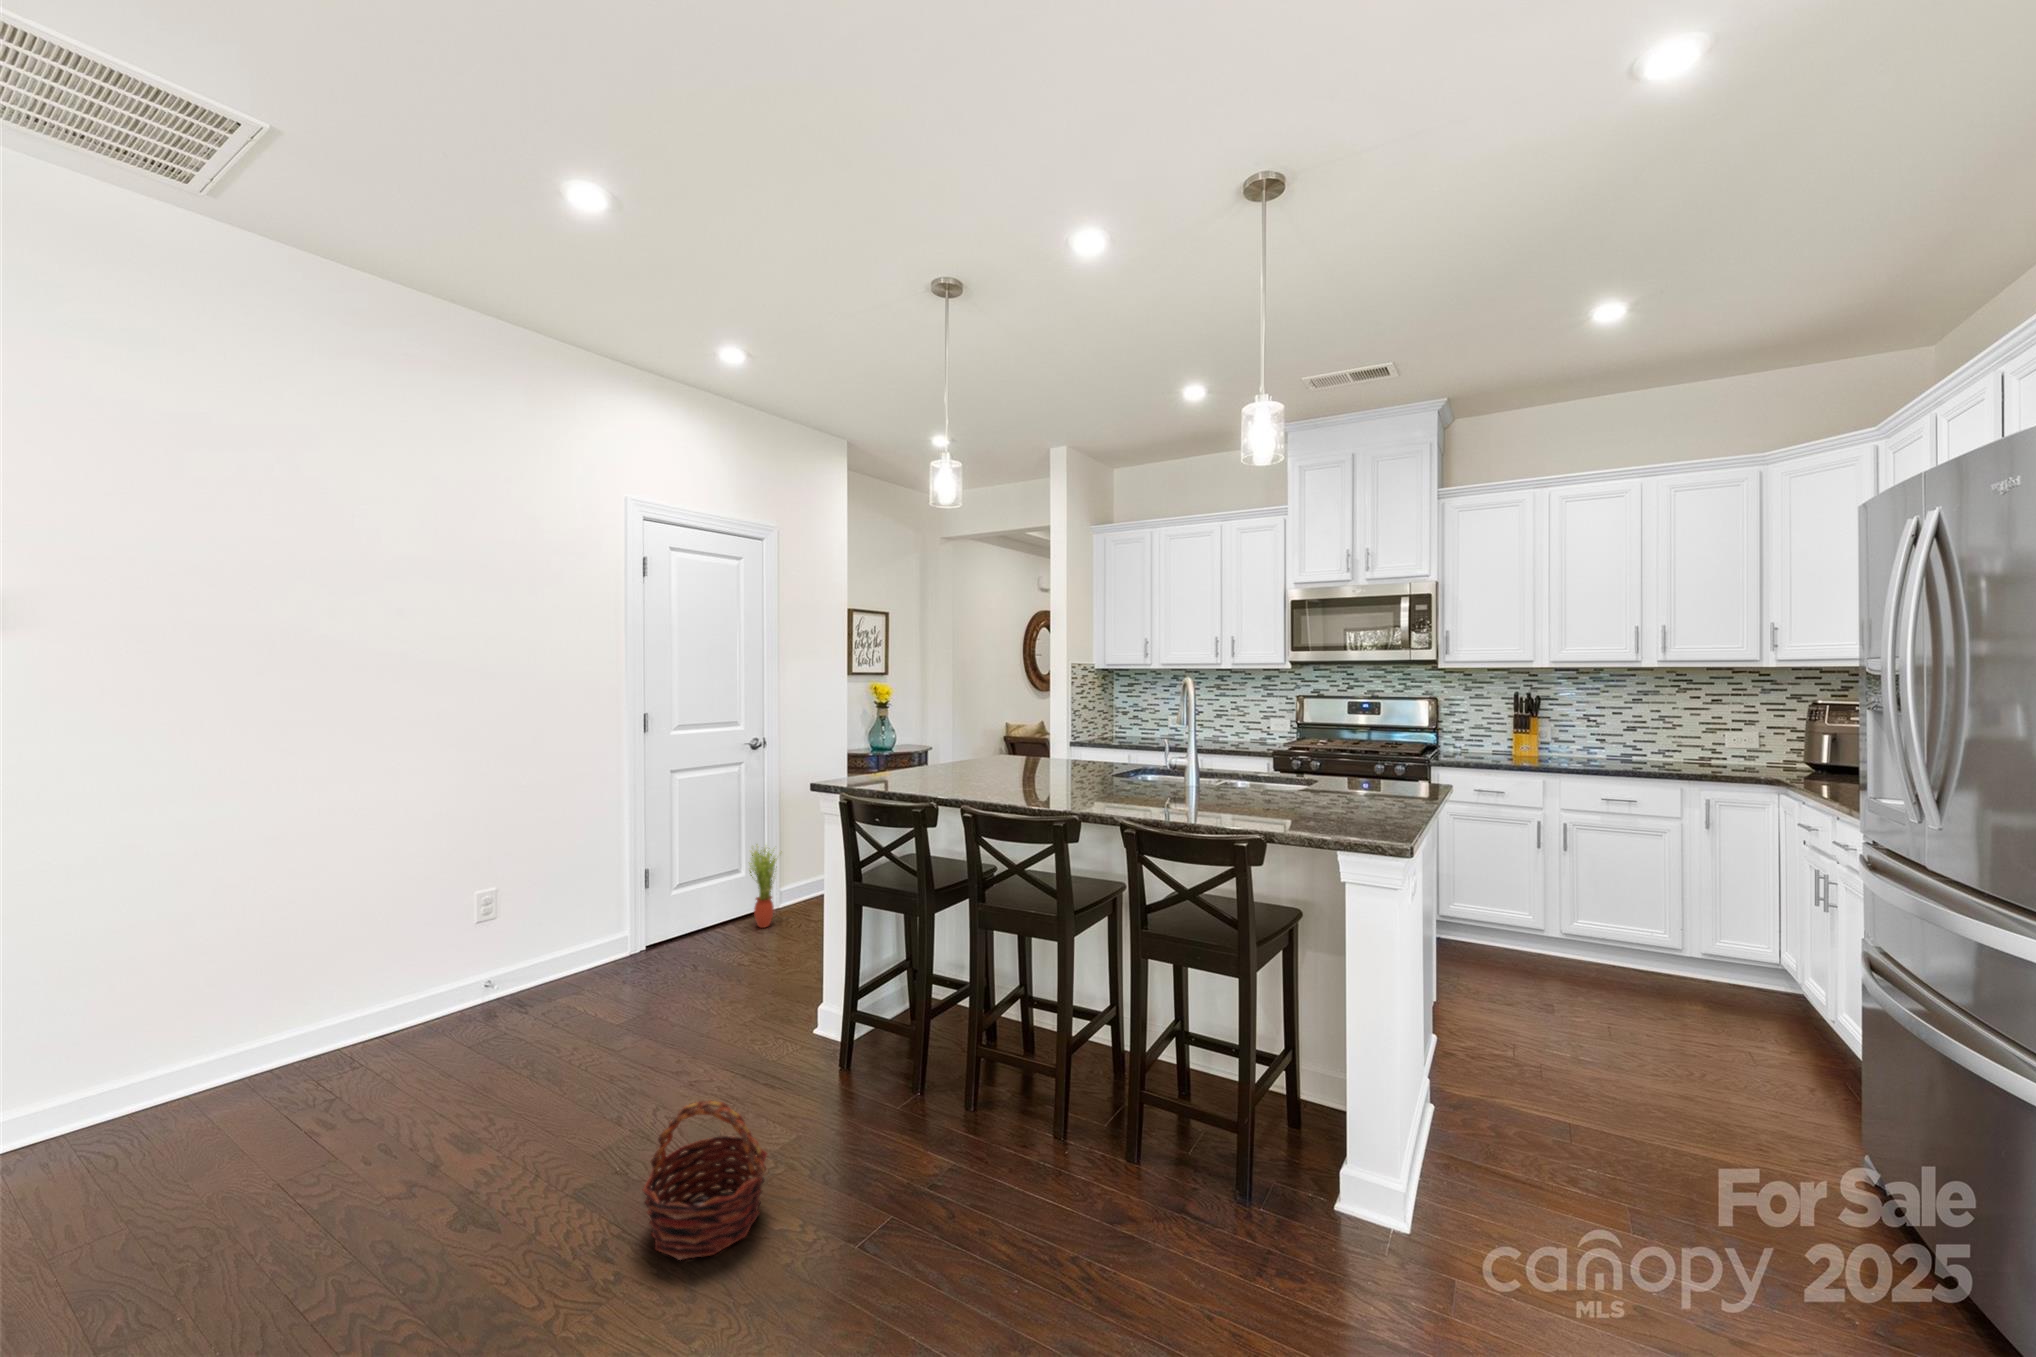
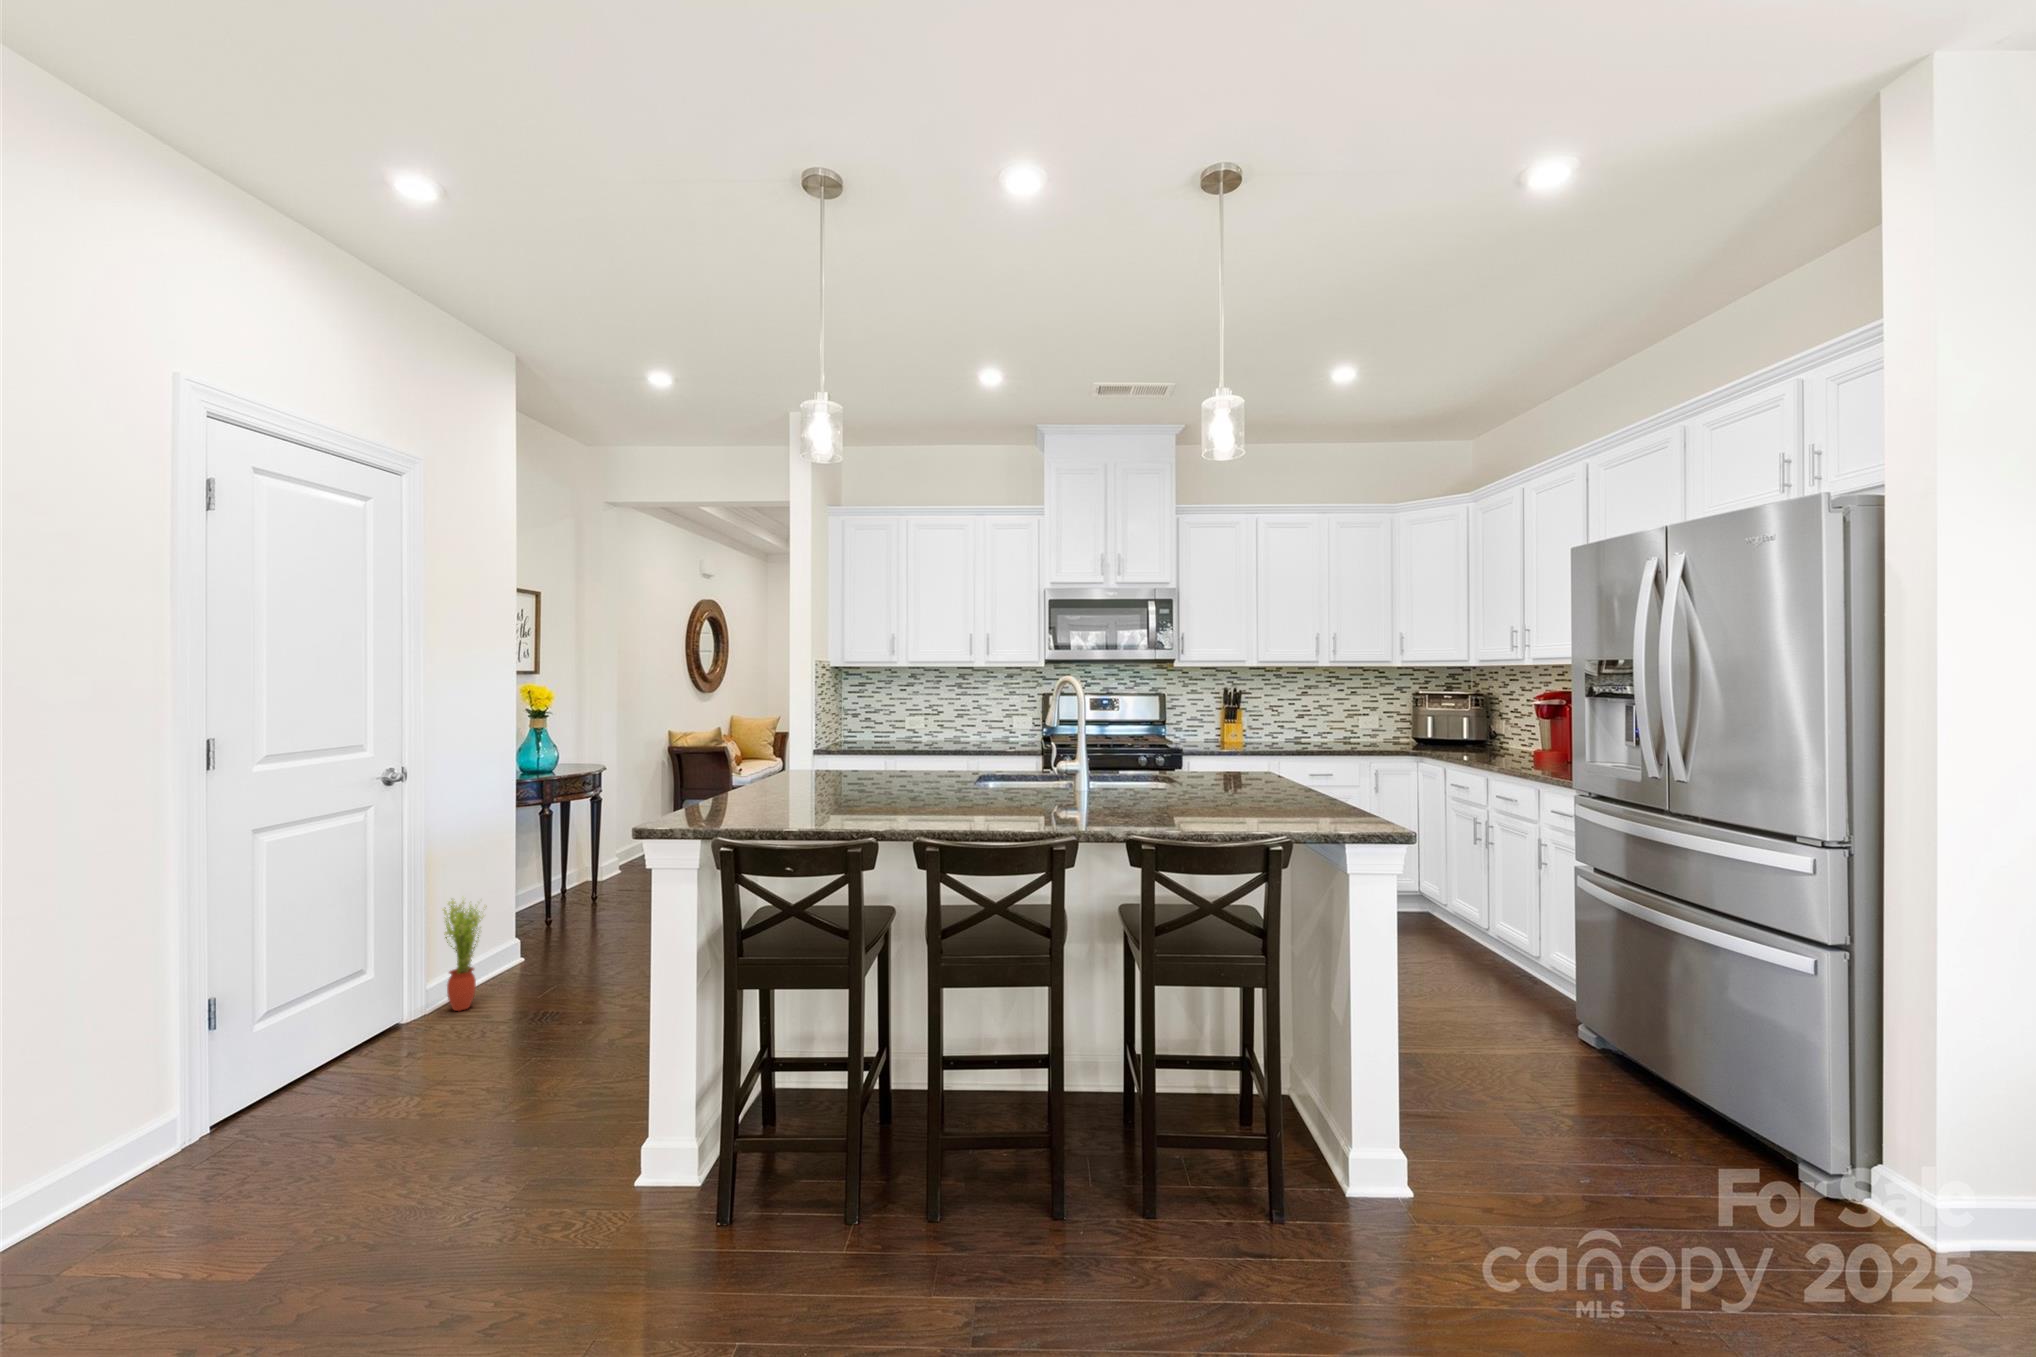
basket: present [642,1101,767,1260] -> none [686,1129,821,1296]

